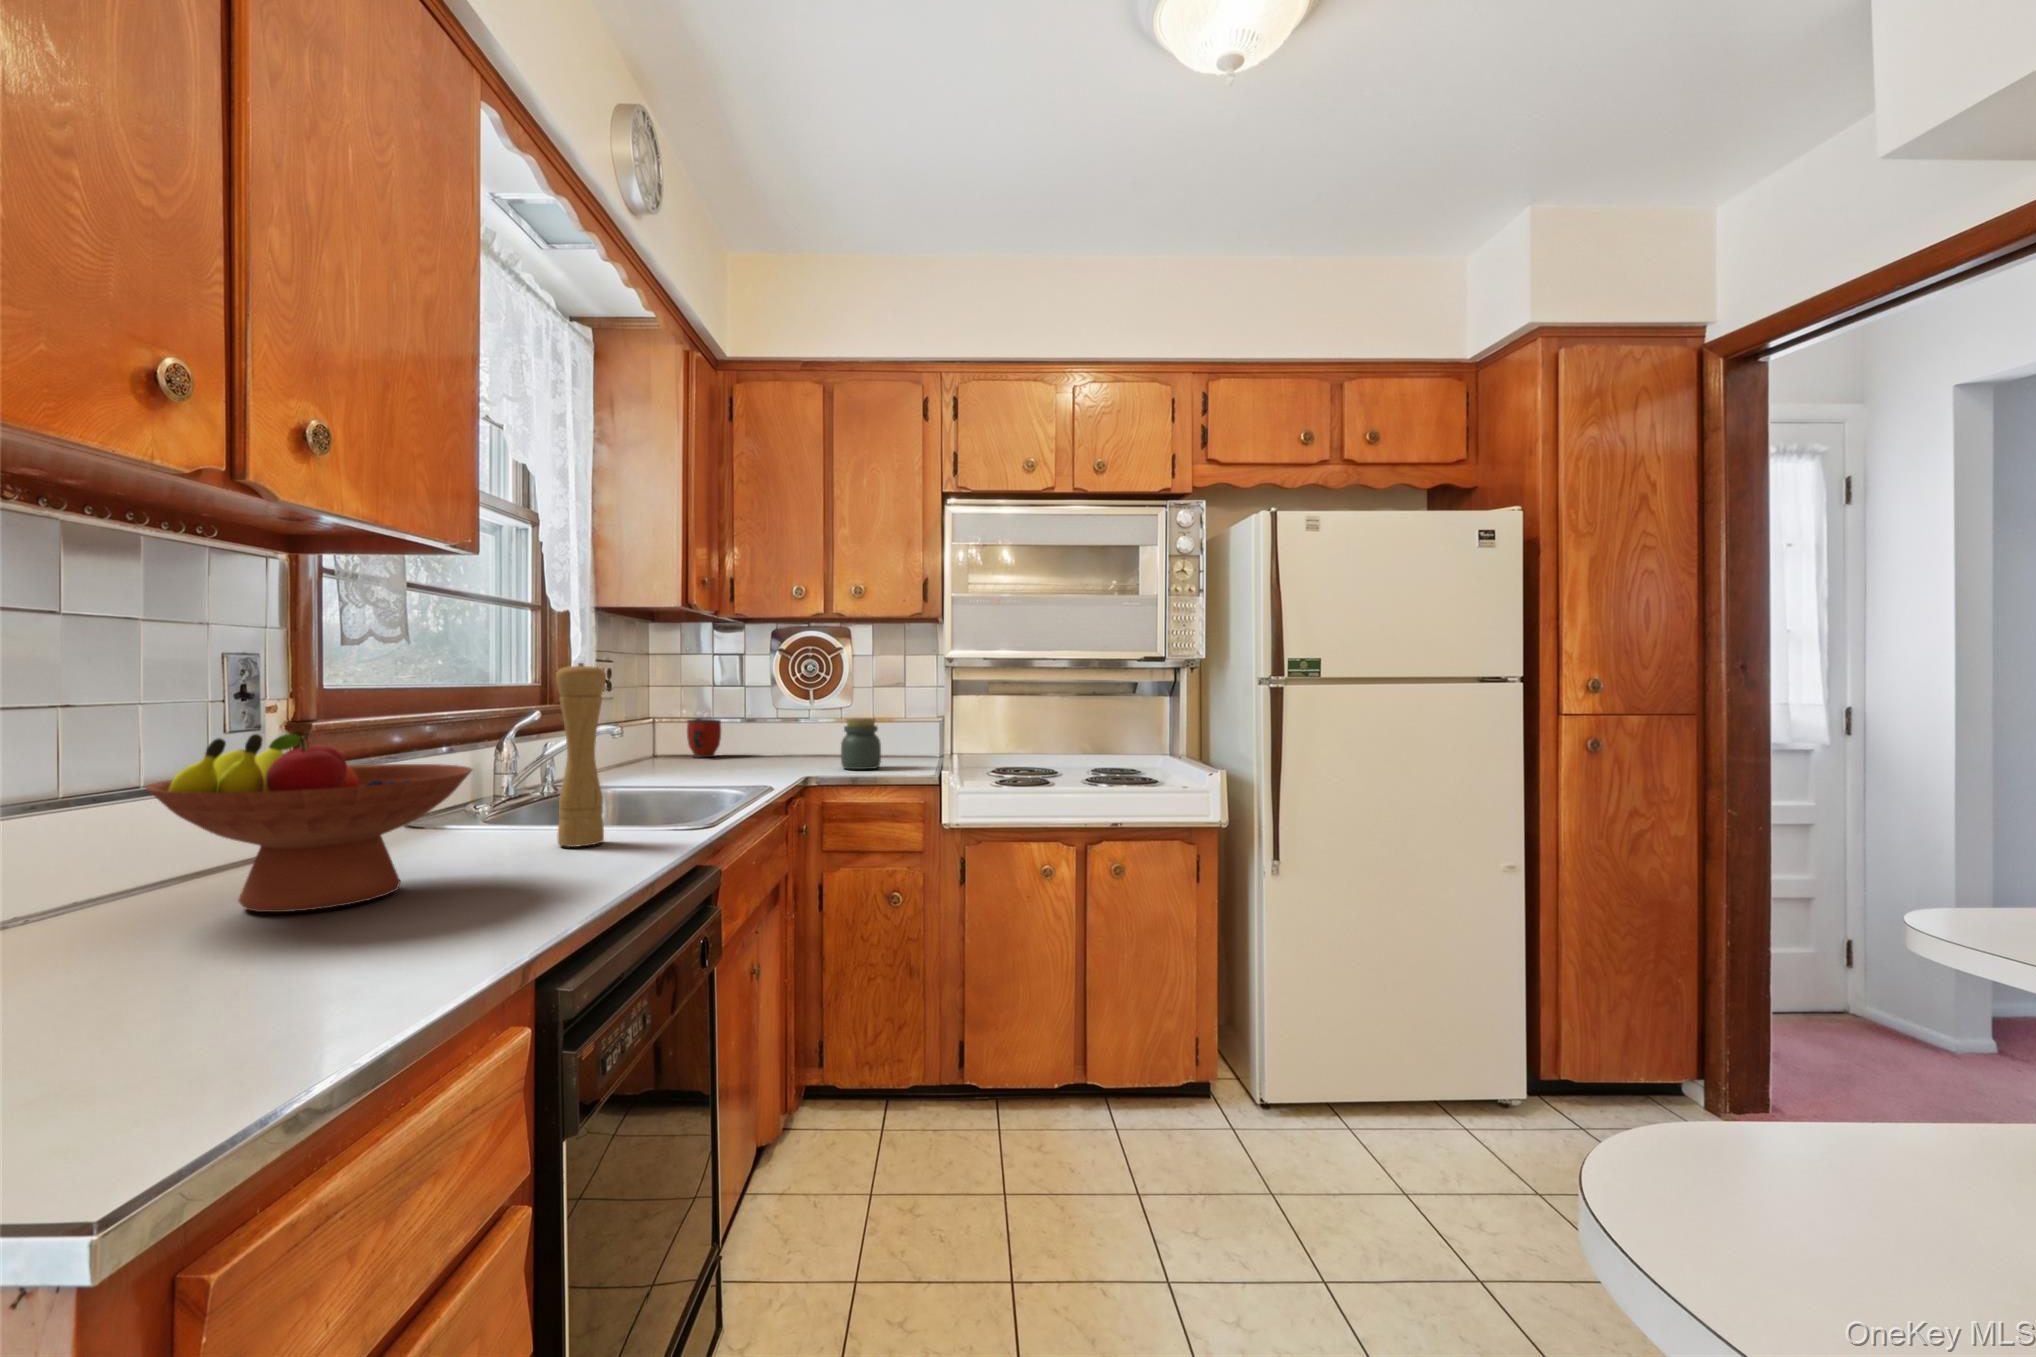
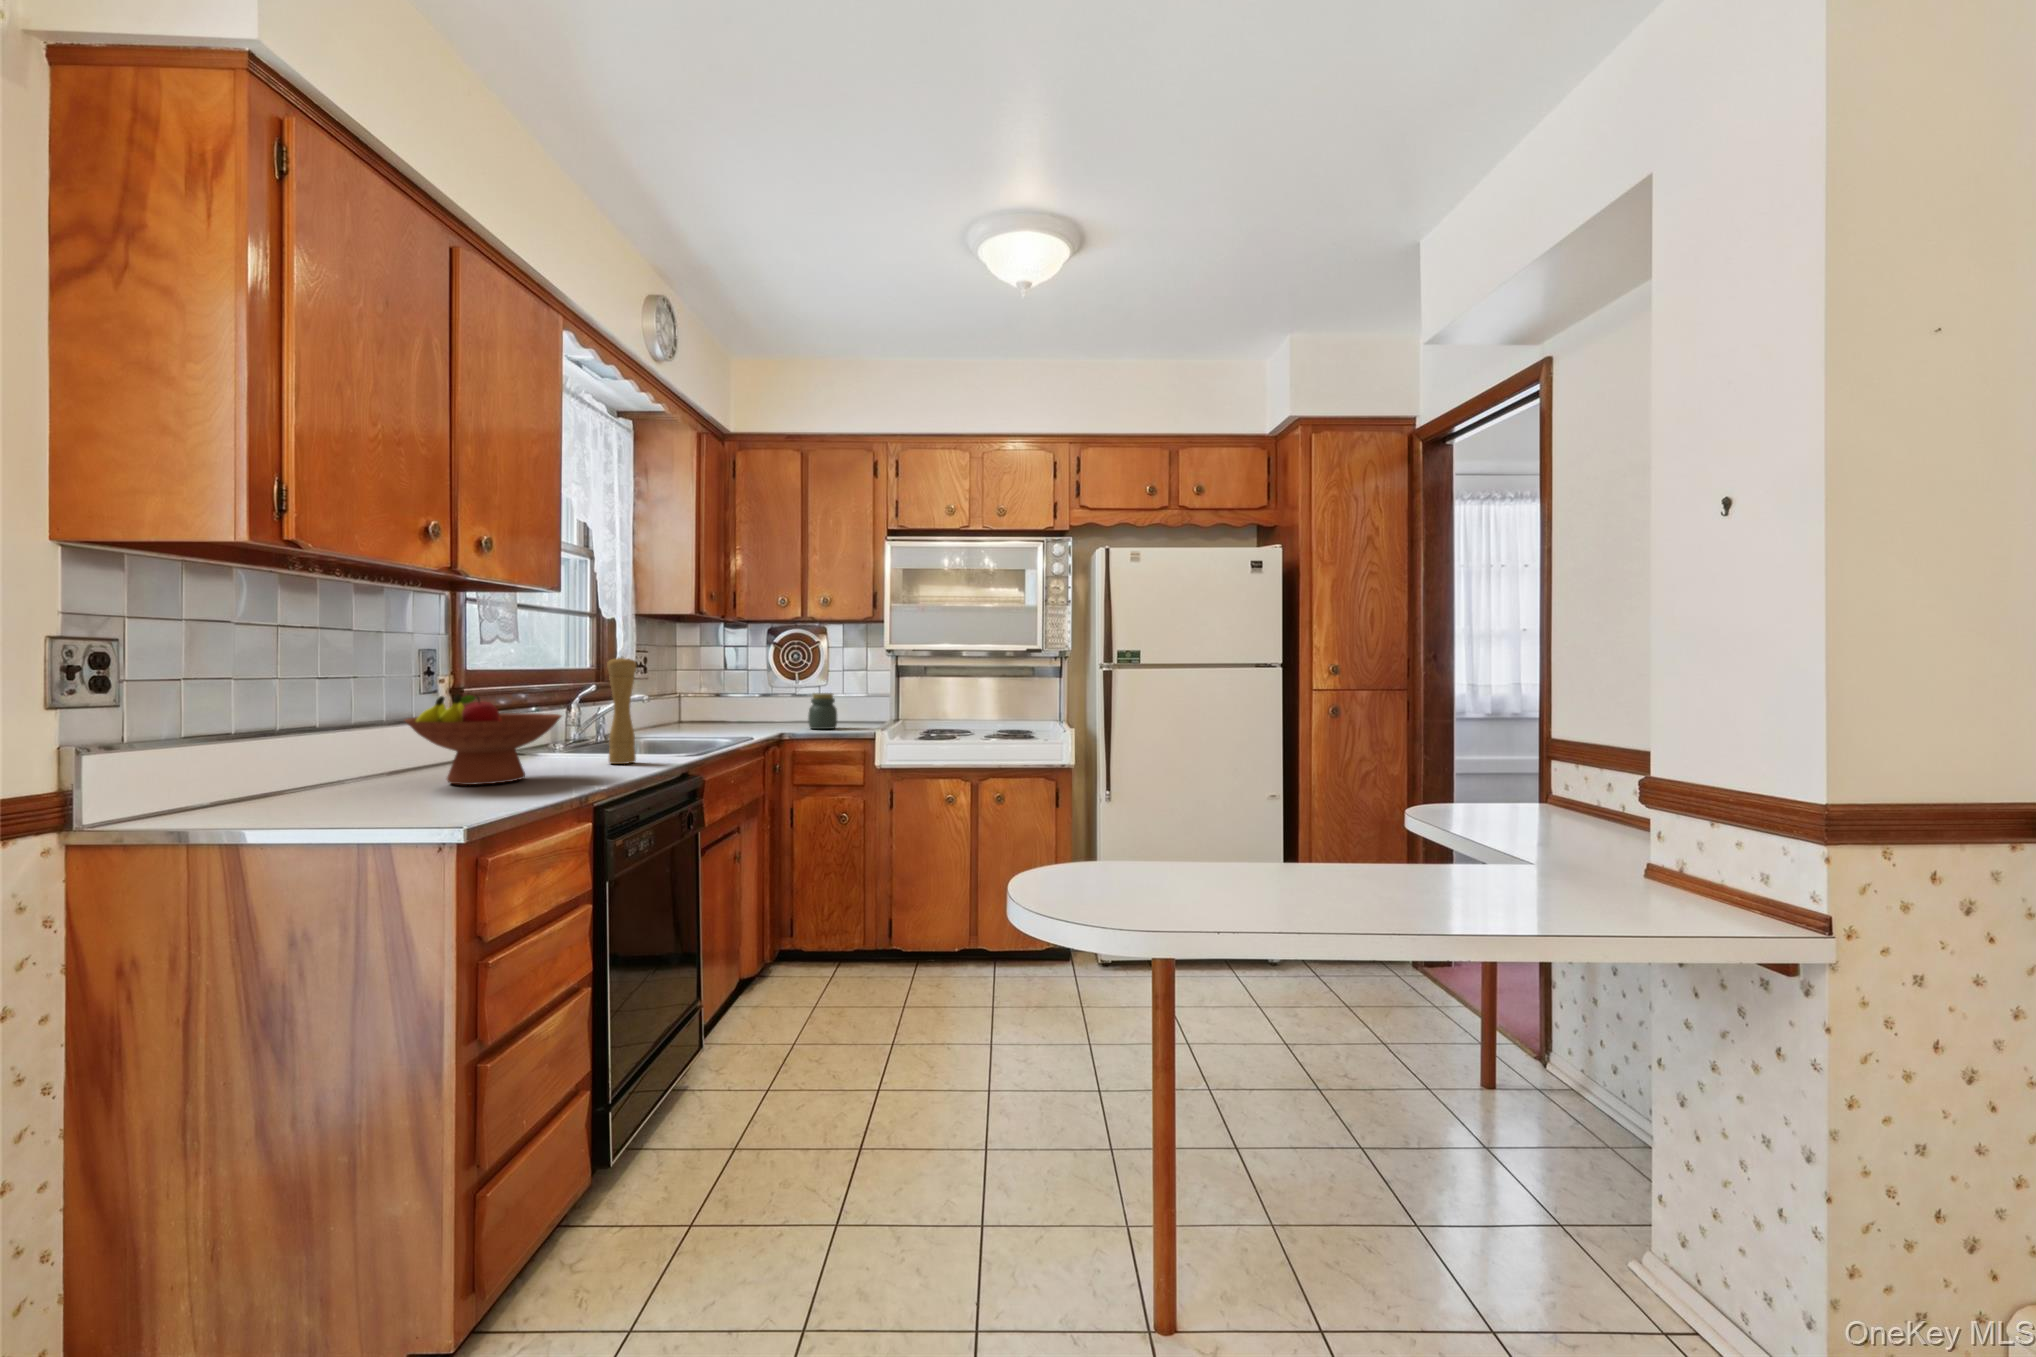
mug: present [687,719,721,757] -> none [703,694,728,721]

